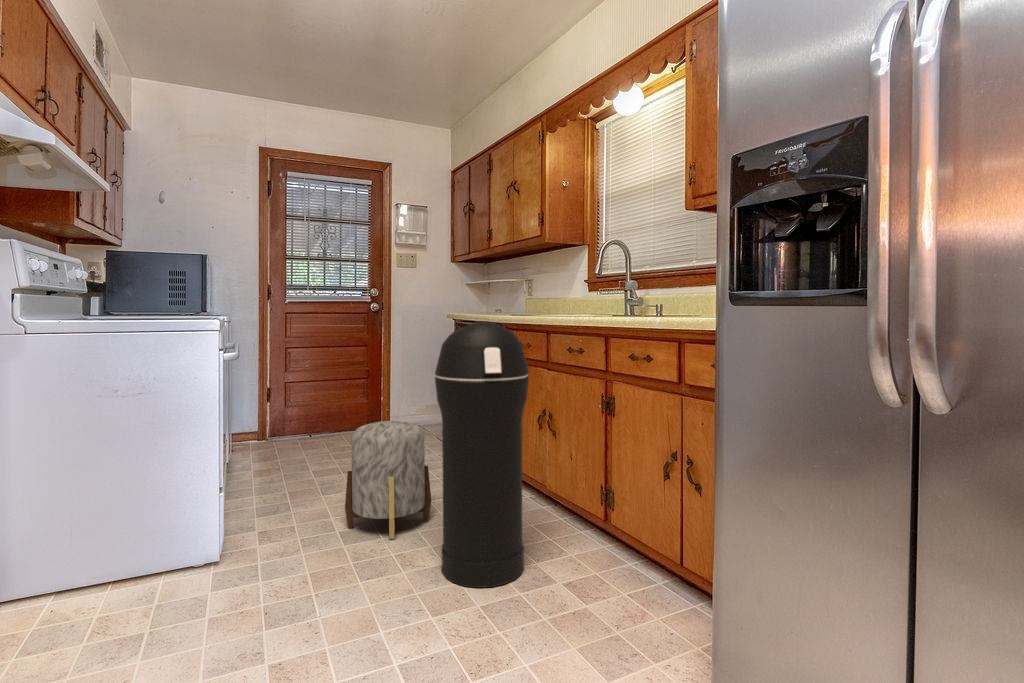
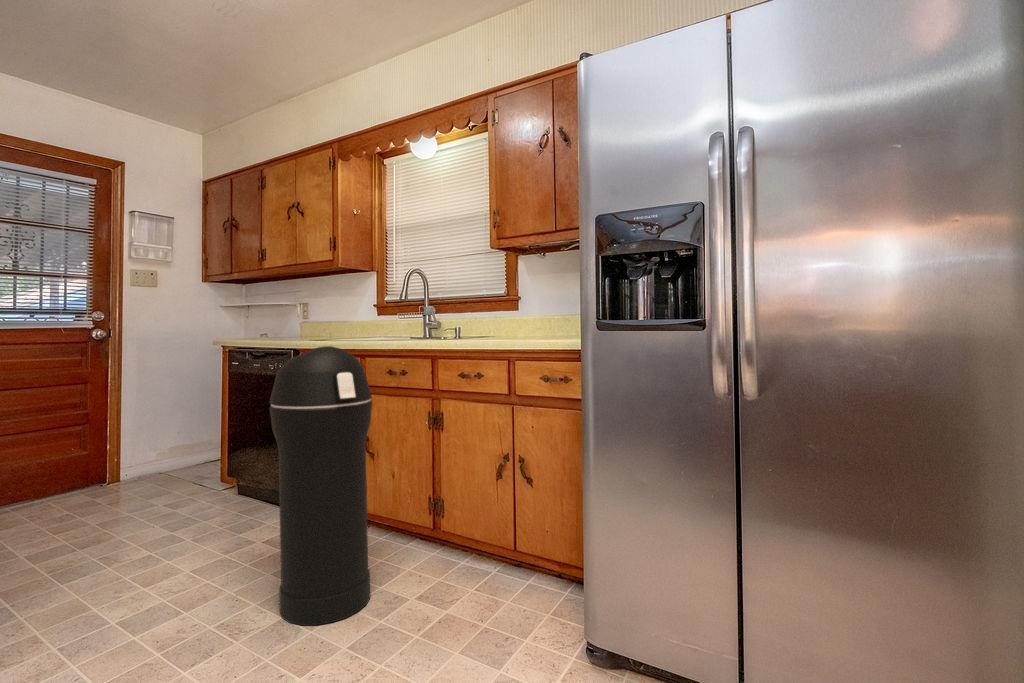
stool: present [345,421,431,539] -> none [125,463,240,602]

